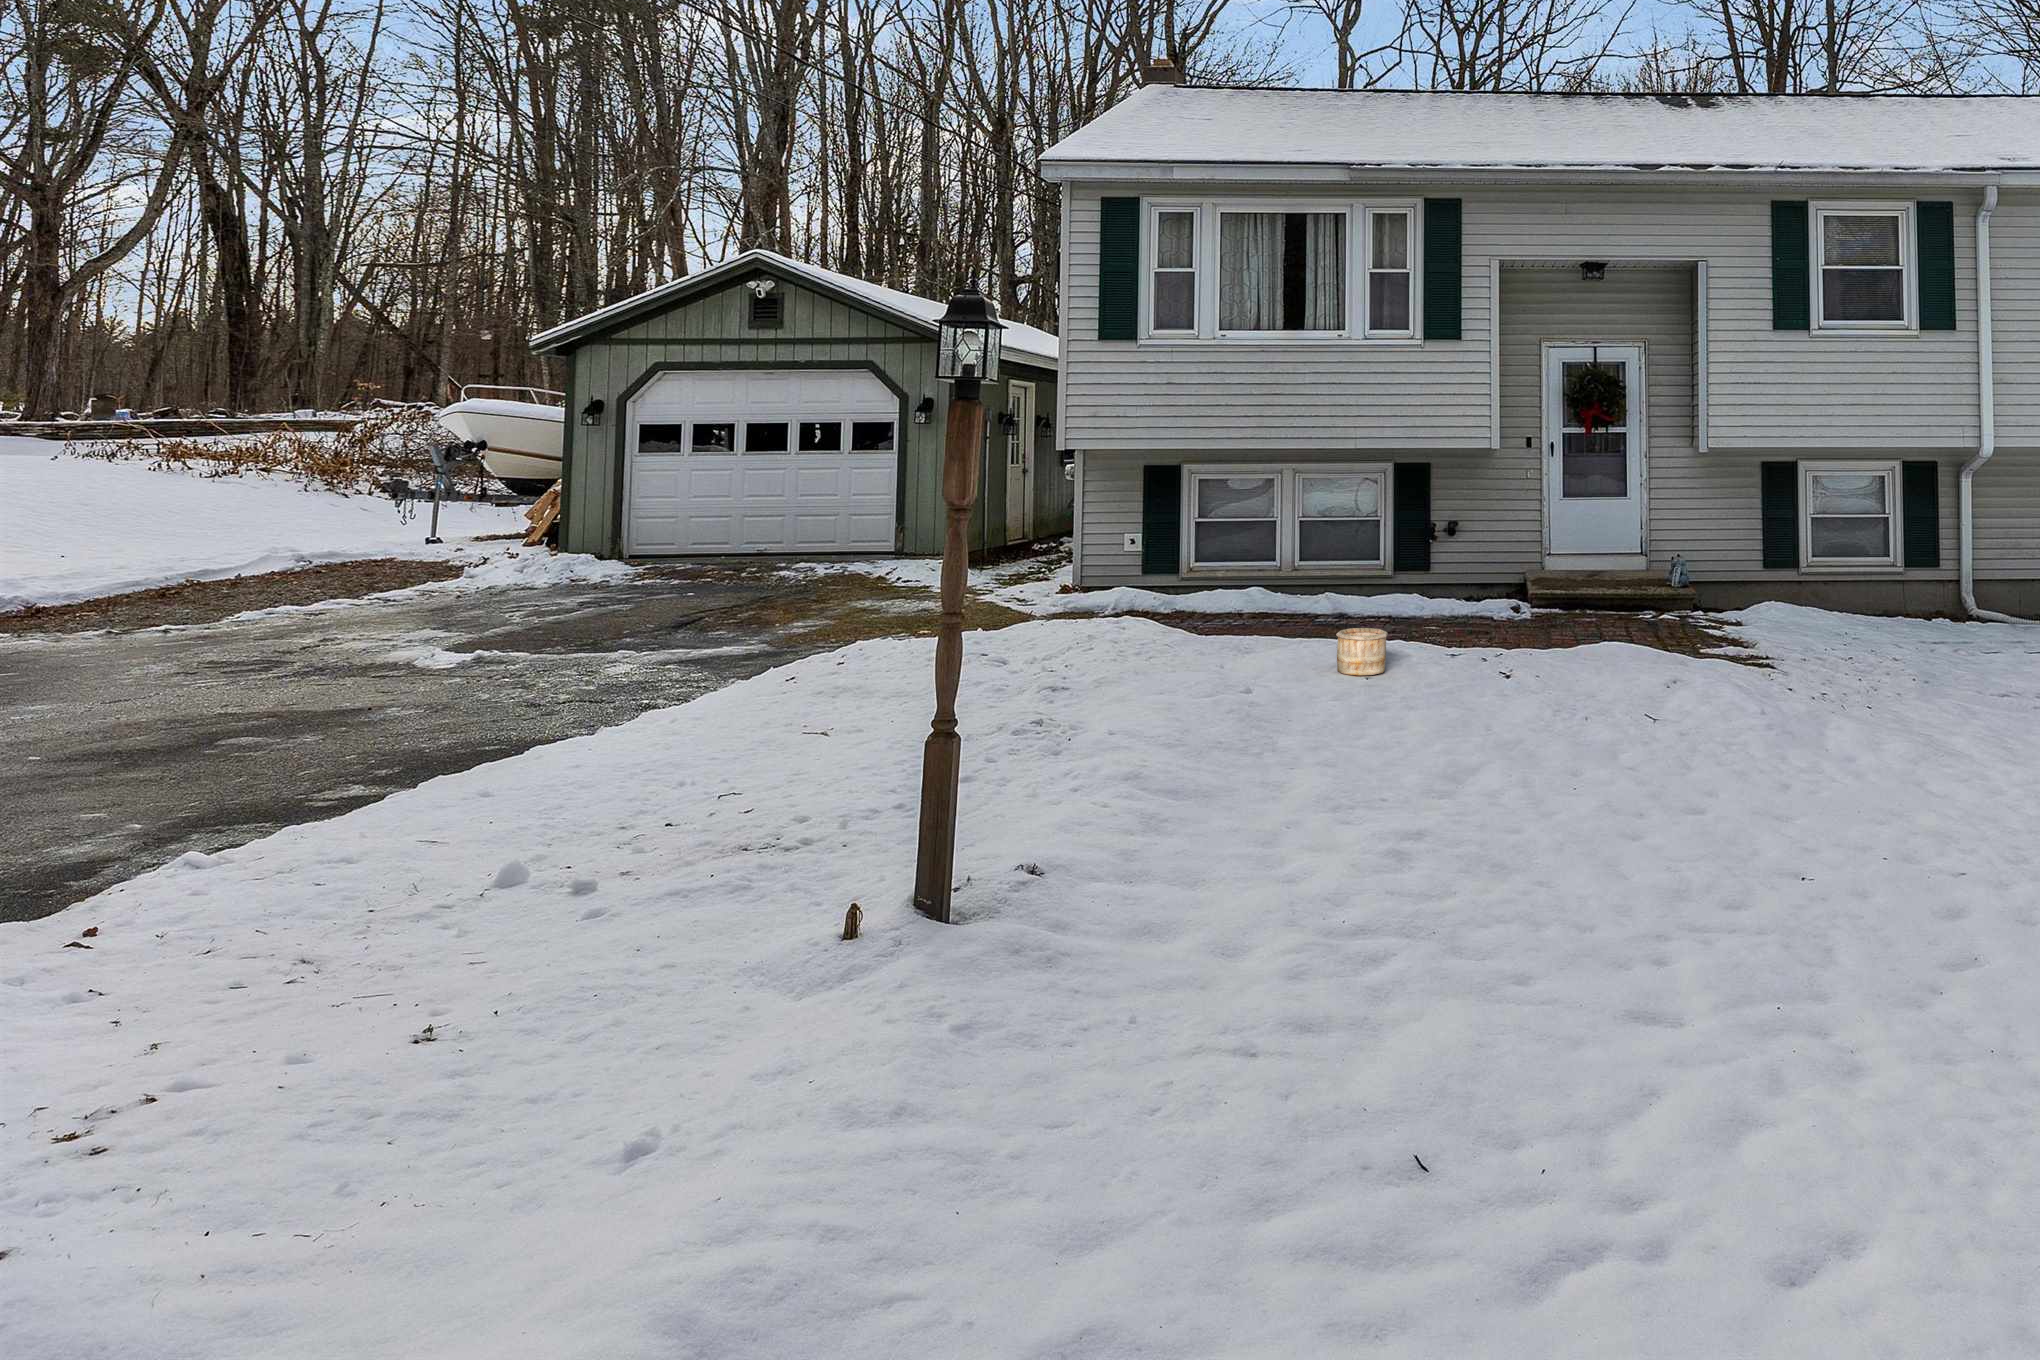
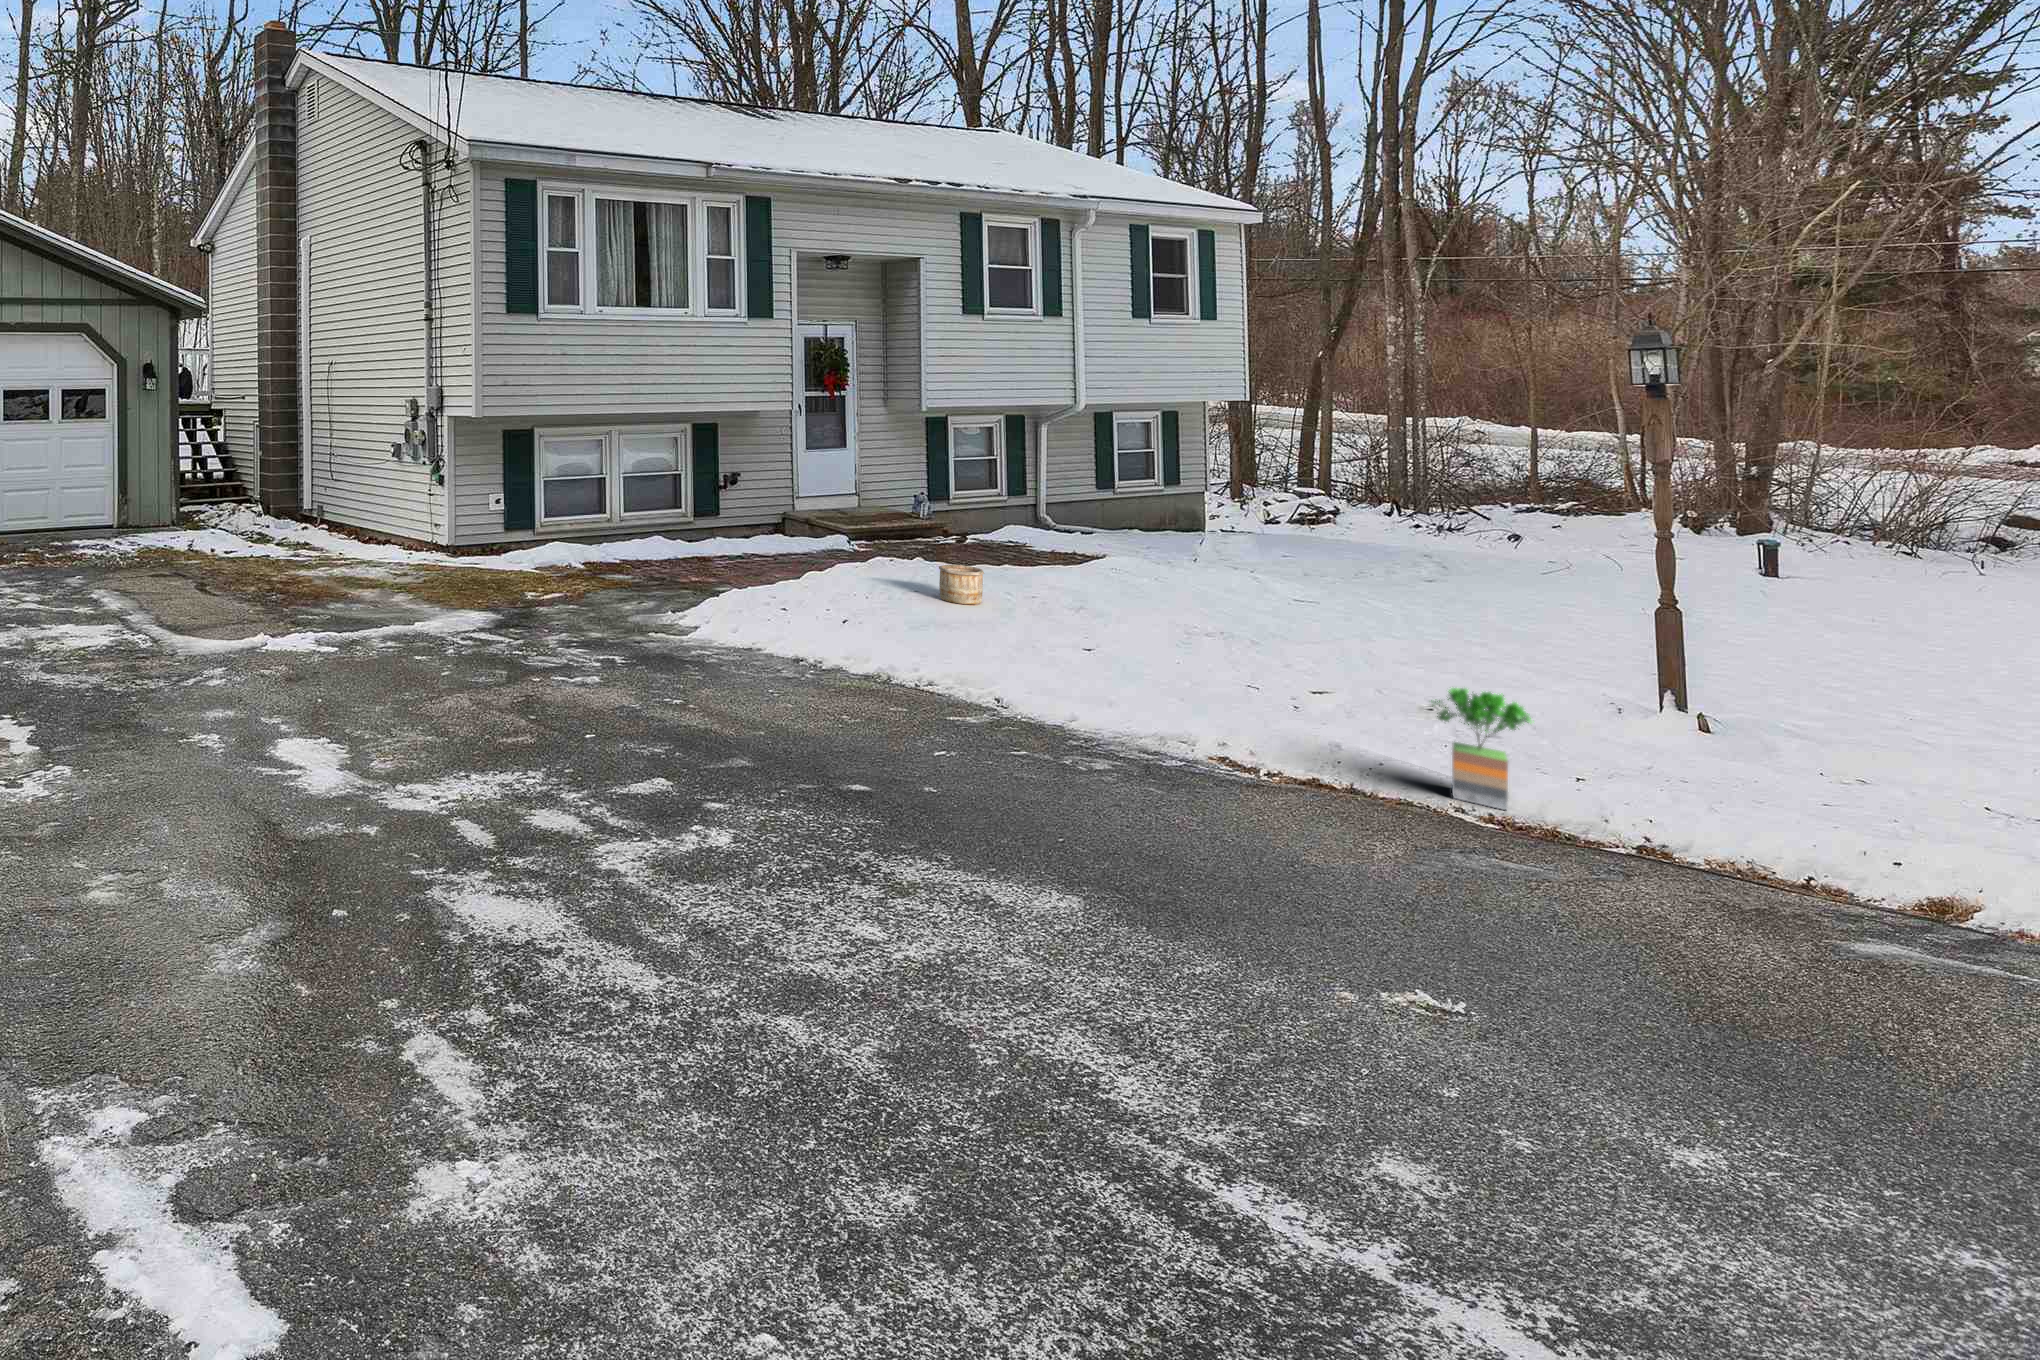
potted tree: none [1006,736,1099,879] -> present [1432,688,1532,810]

